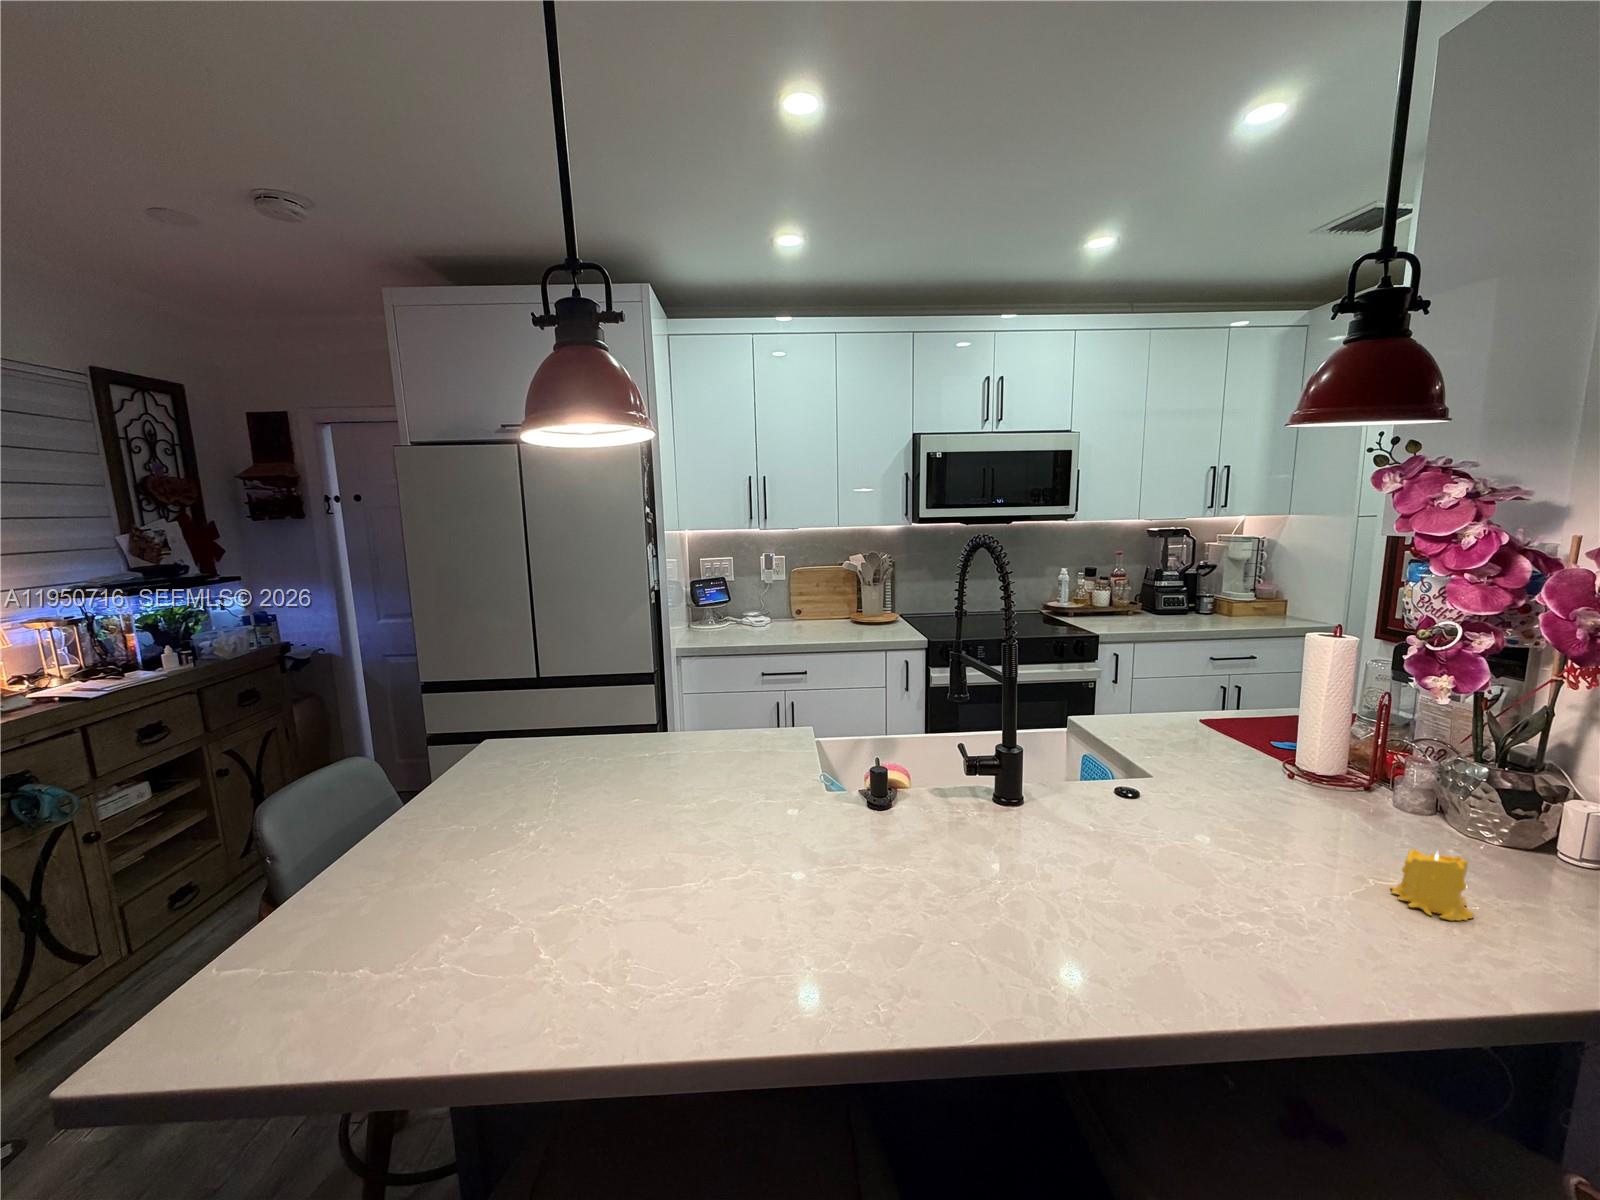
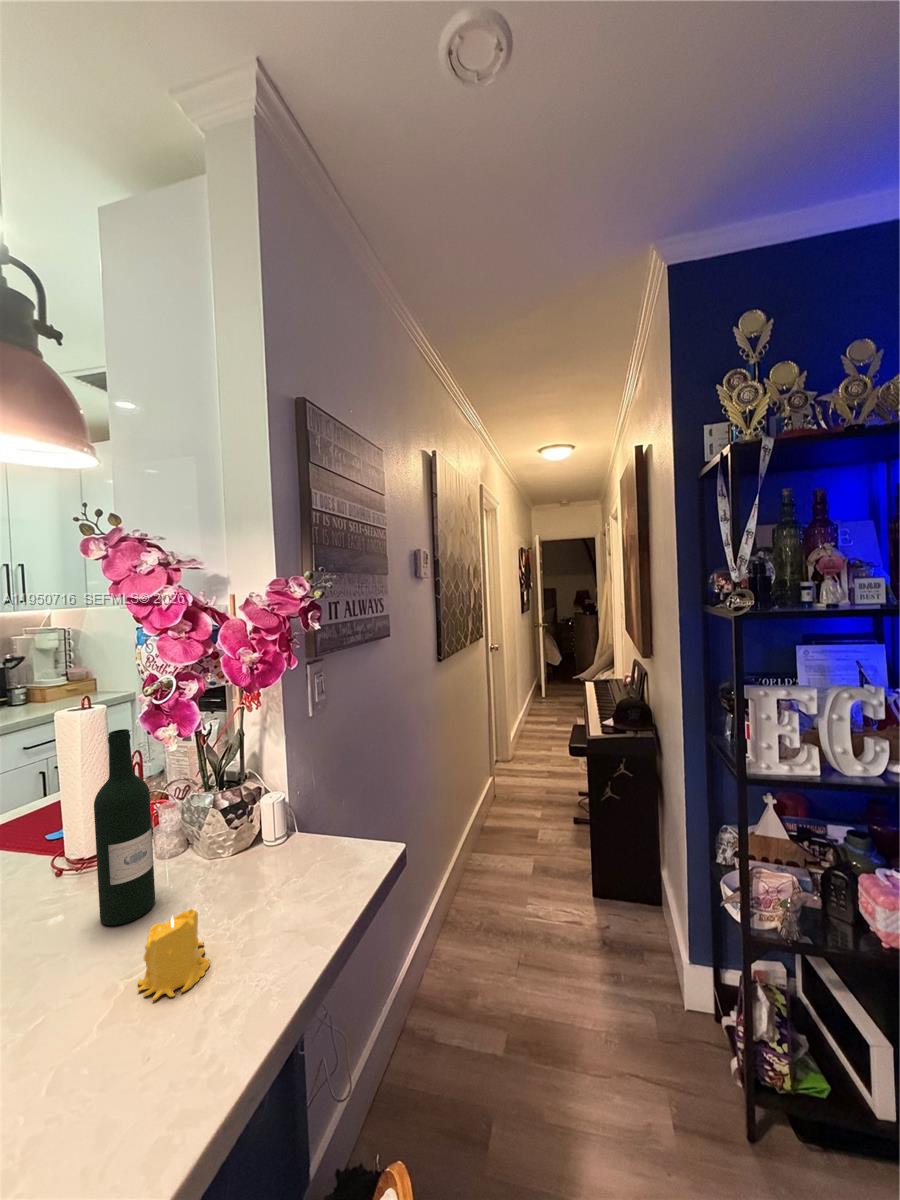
wine bottle: none [1342,665,1413,844] -> present [94,729,155,925]

